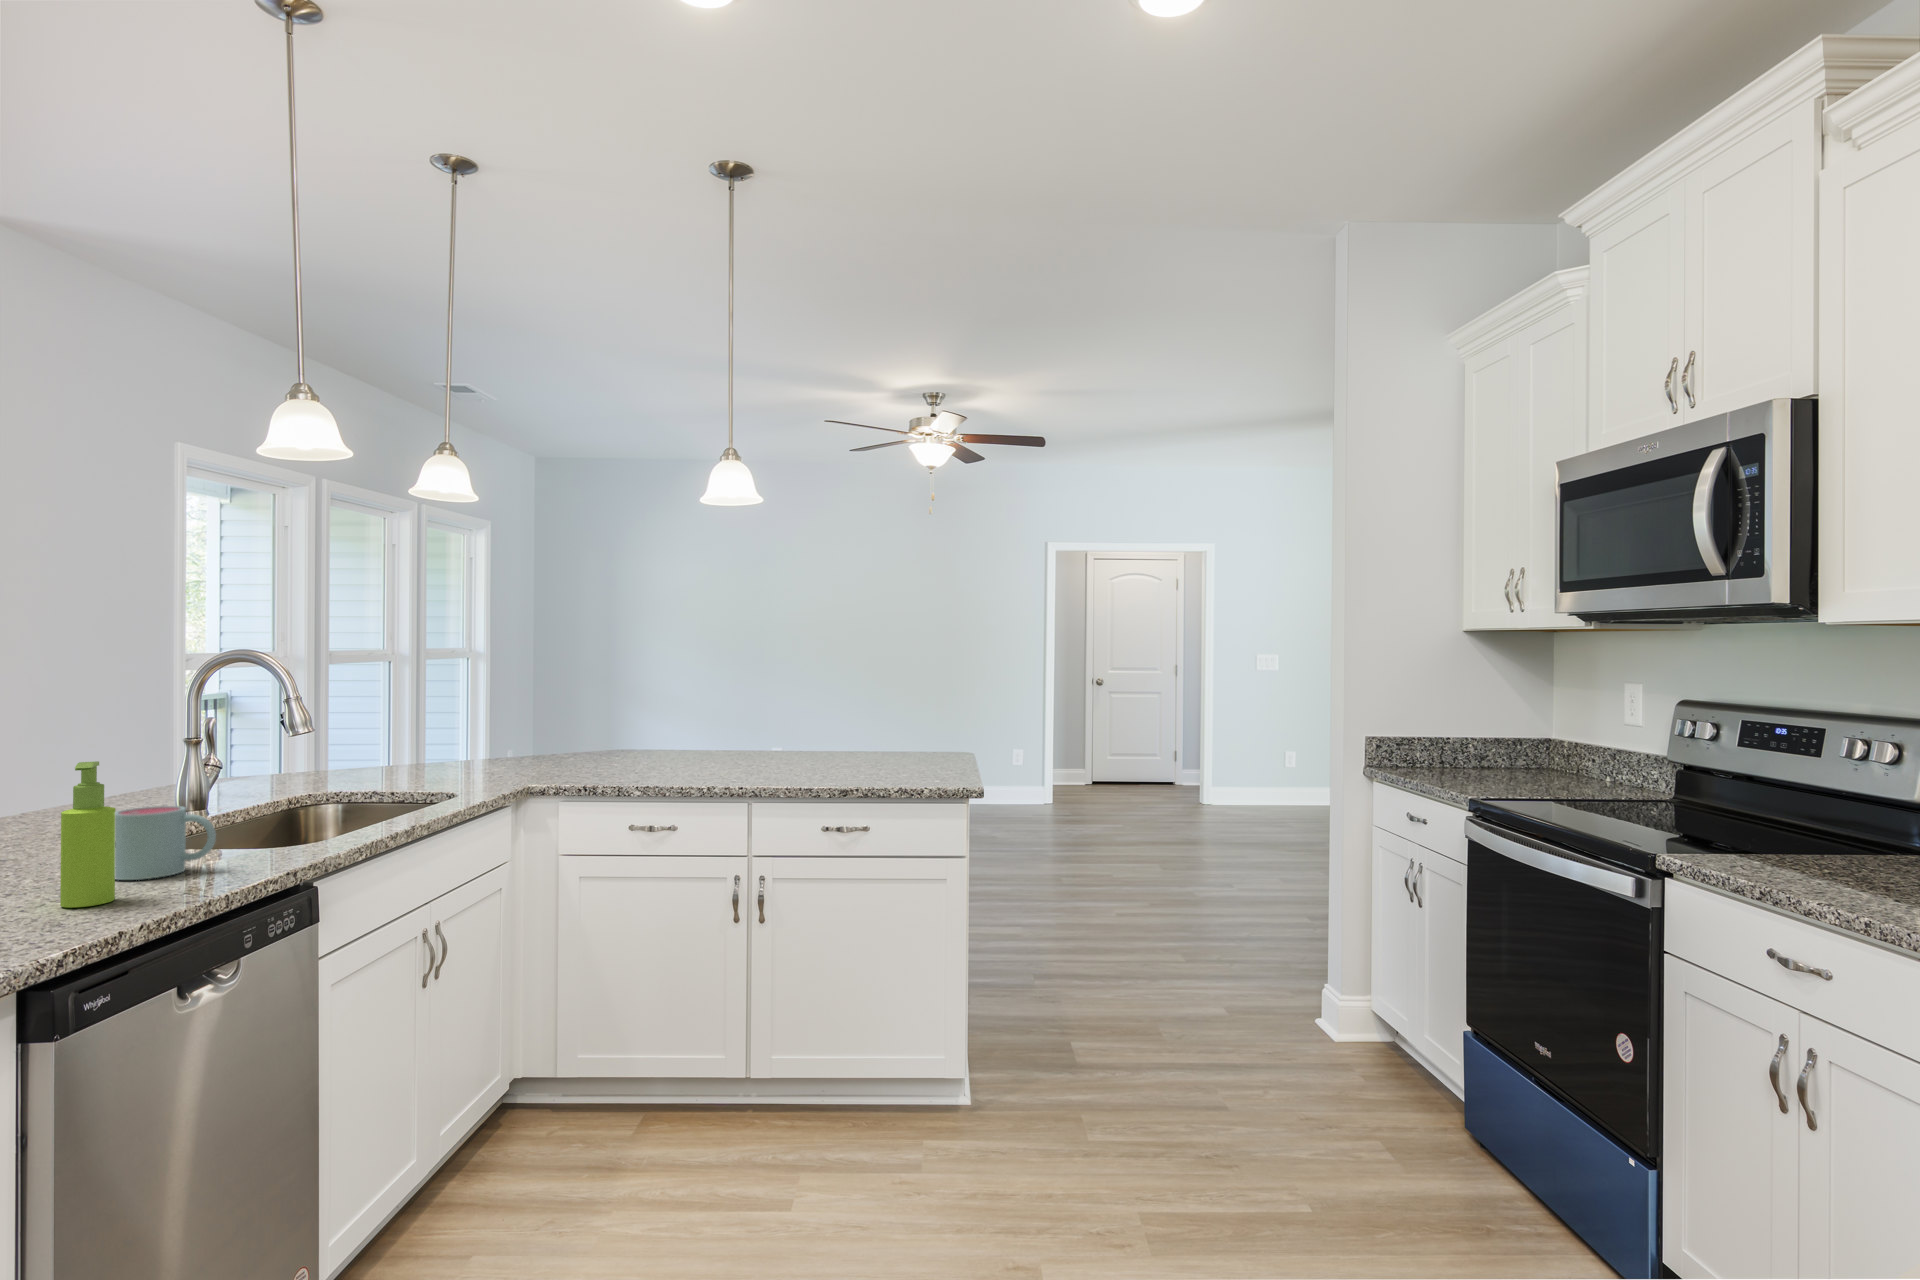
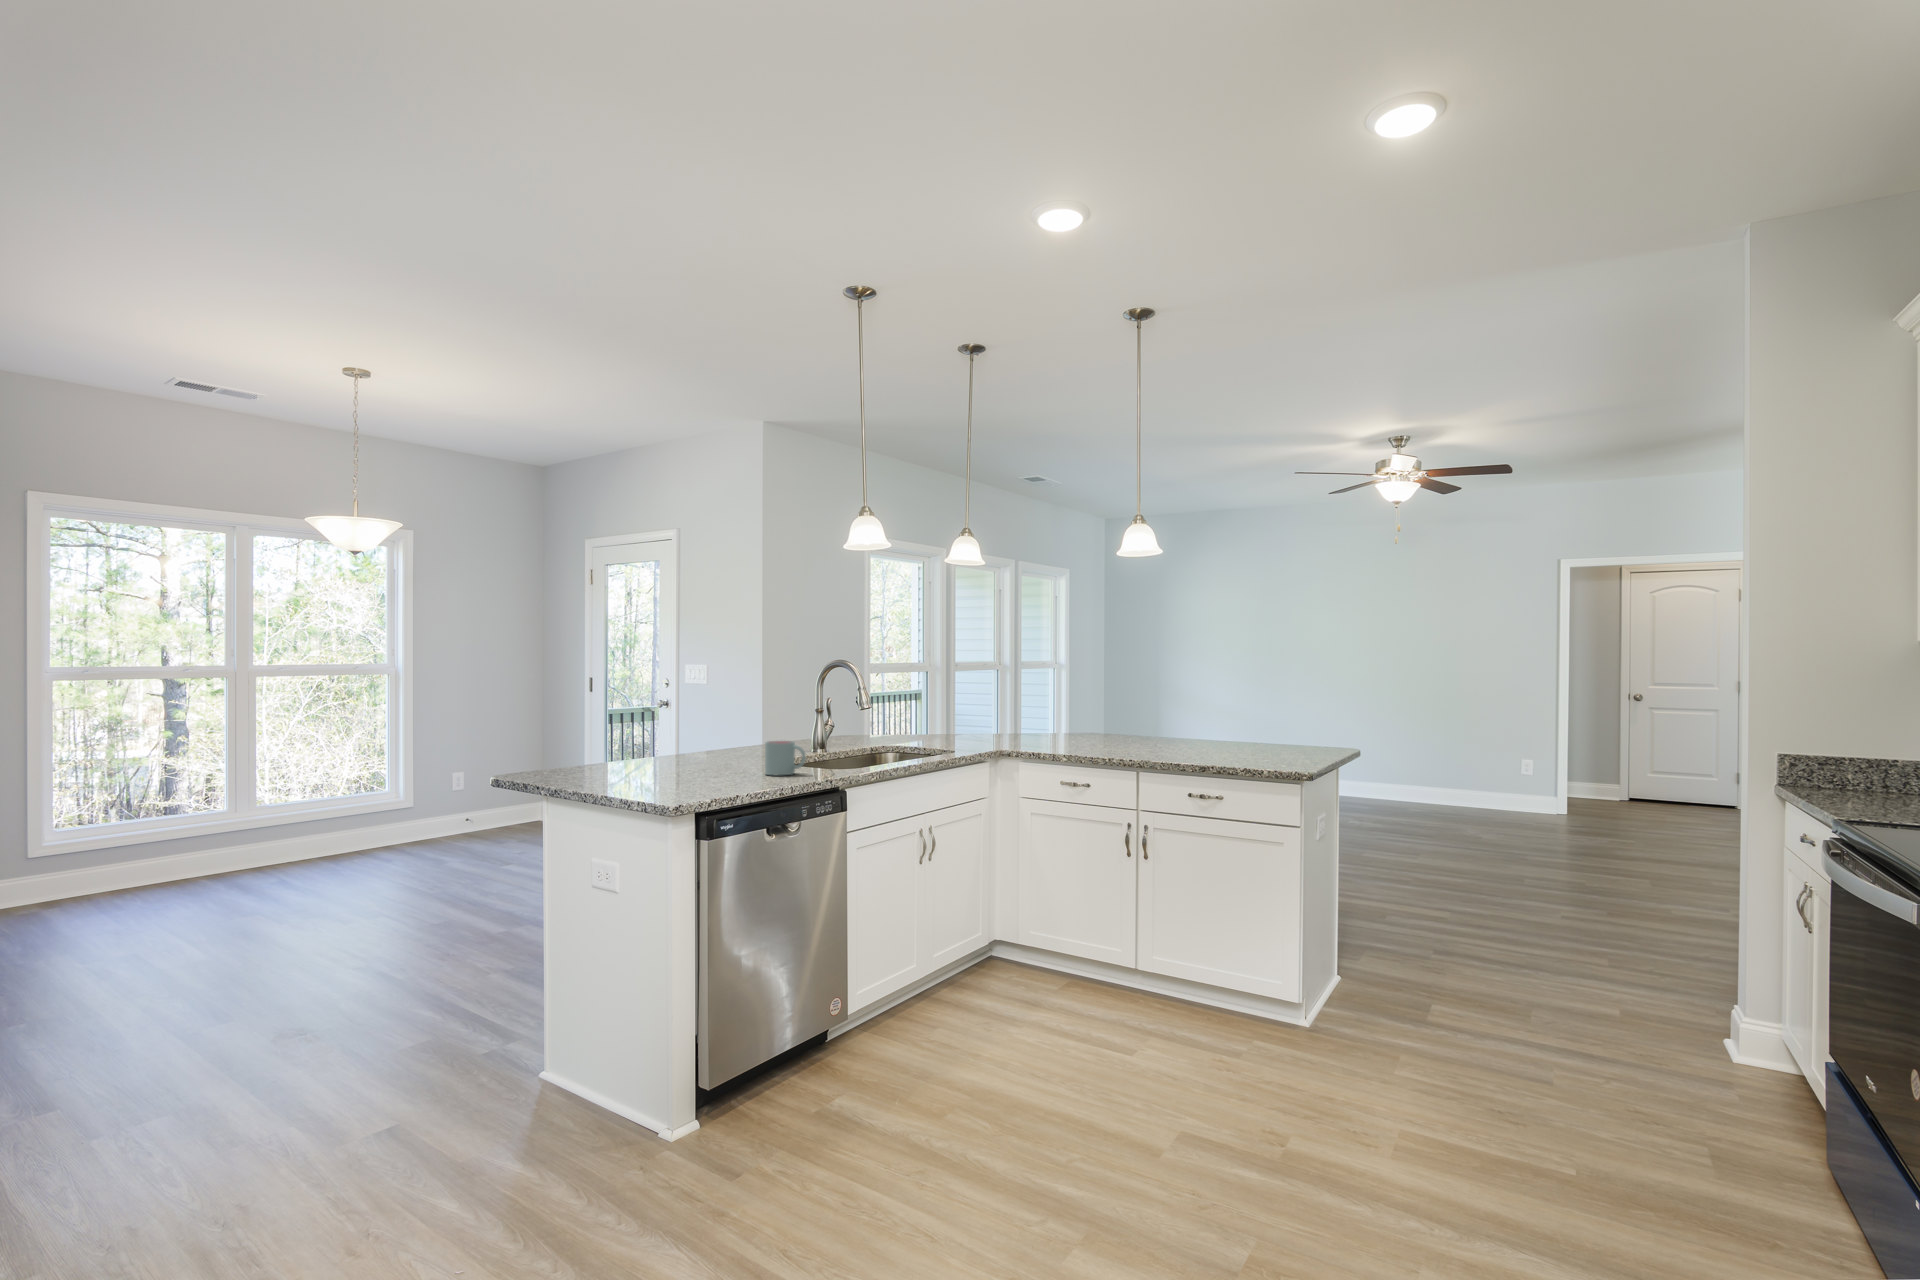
soap dispenser: present [60,761,115,908] -> none [739,714,759,783]

